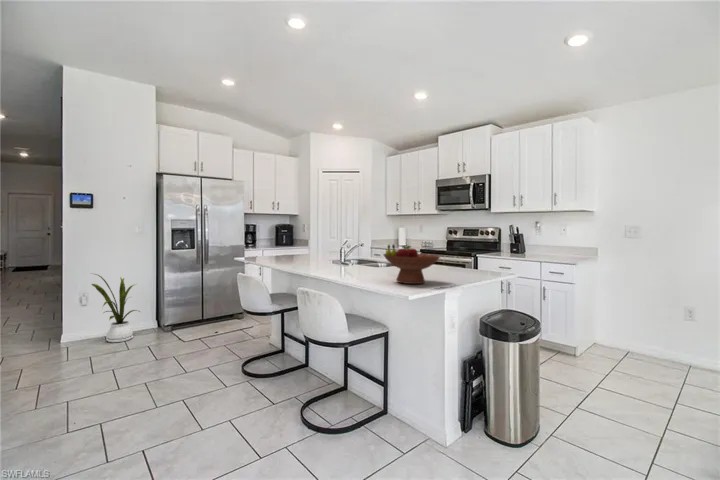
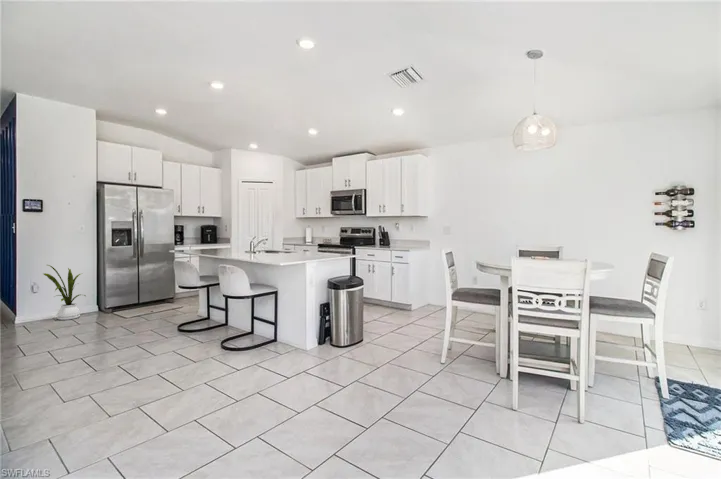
fruit bowl: present [384,245,440,284] -> none [270,236,304,259]

